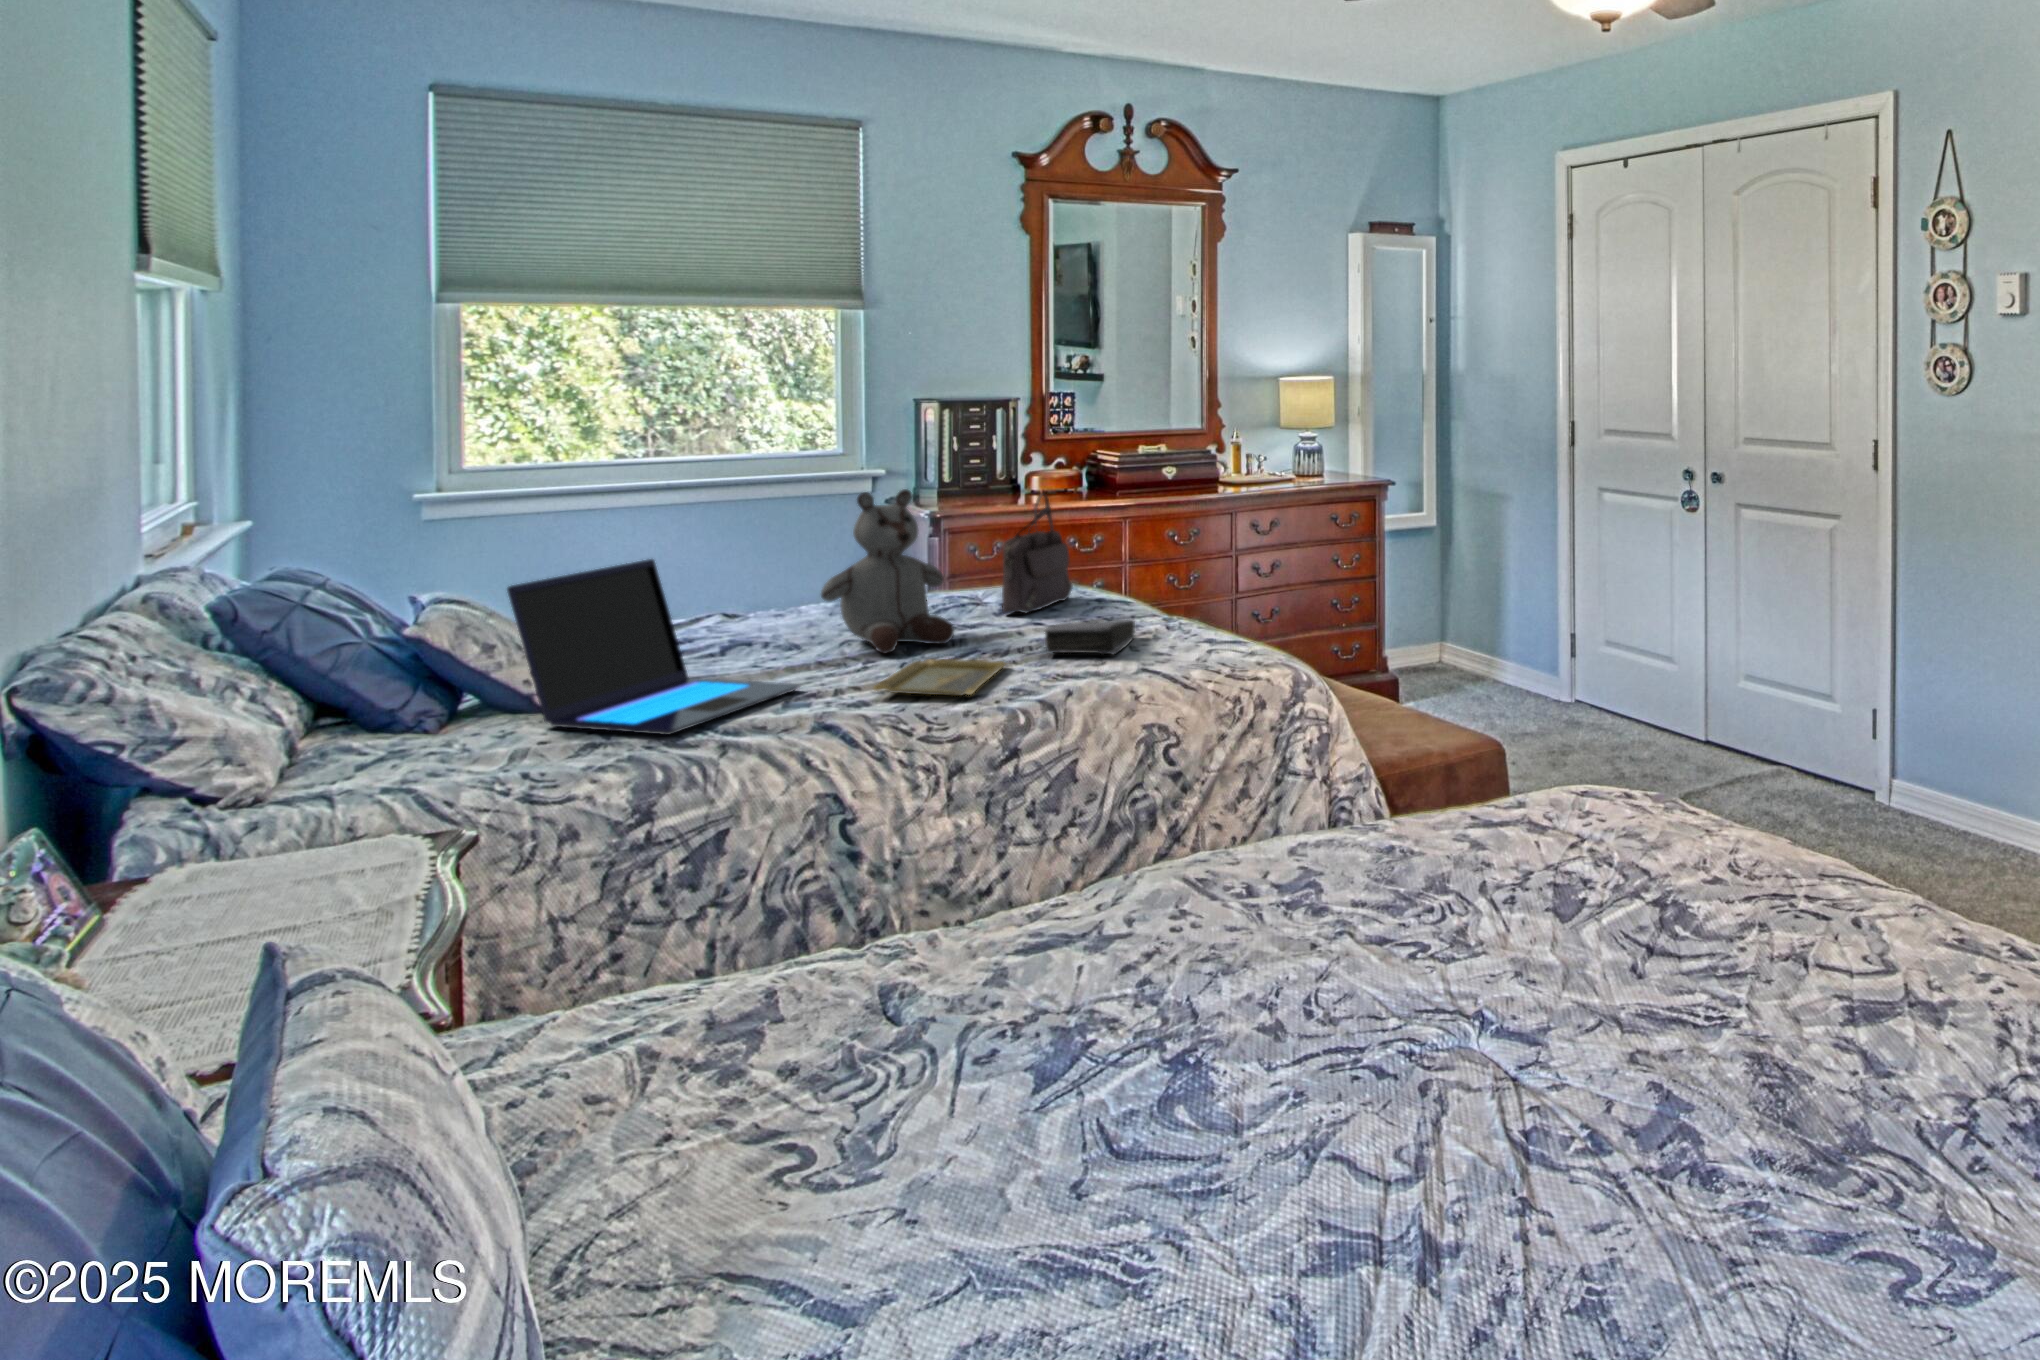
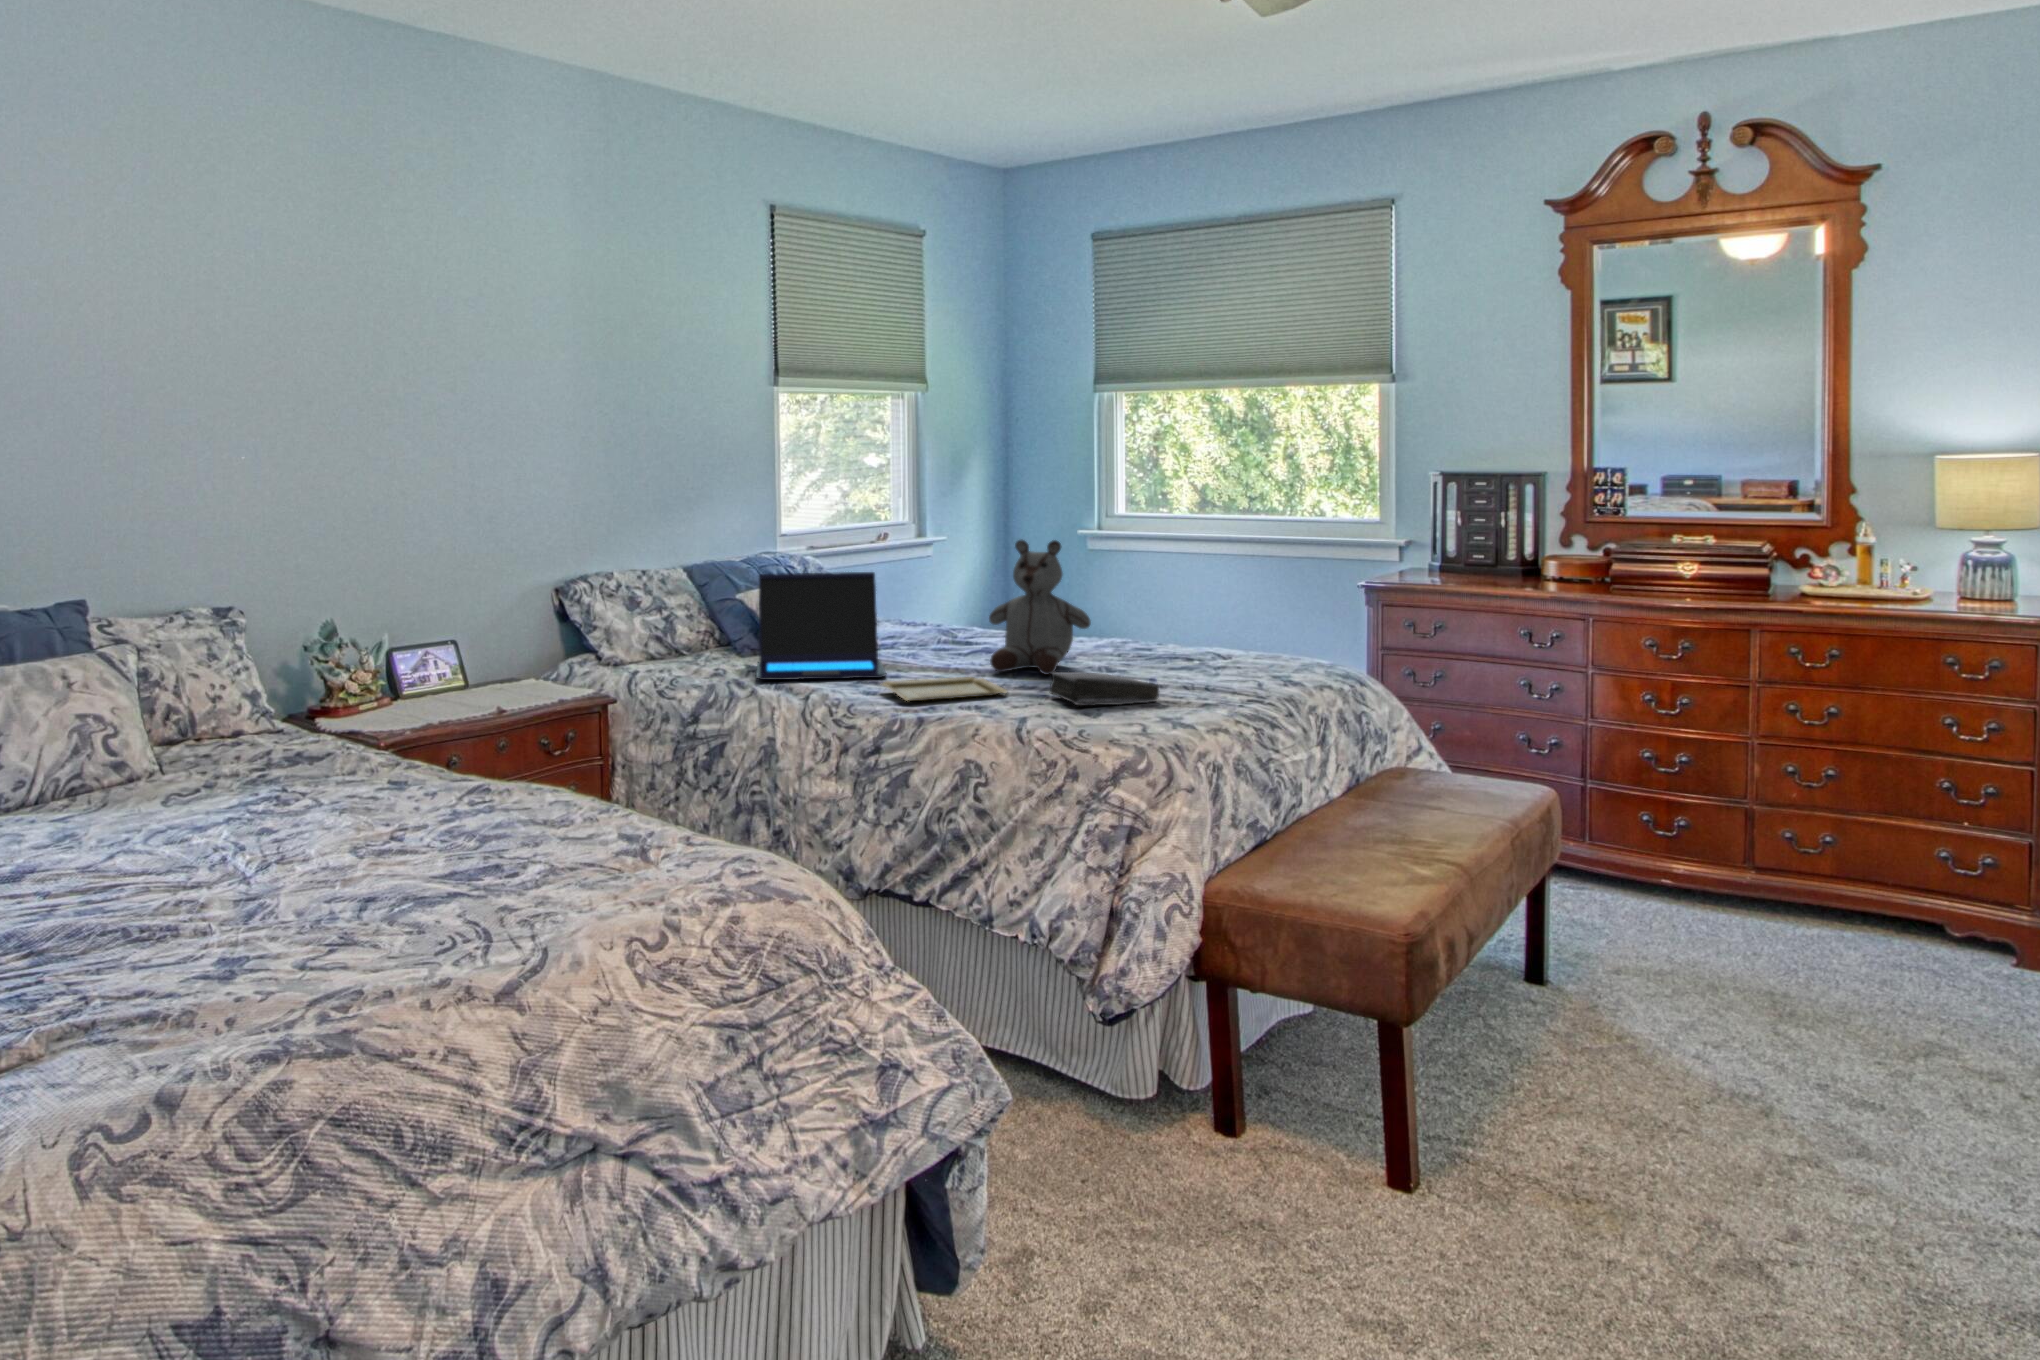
handbag: present [1002,494,1073,614] -> none [1161,559,1266,671]

